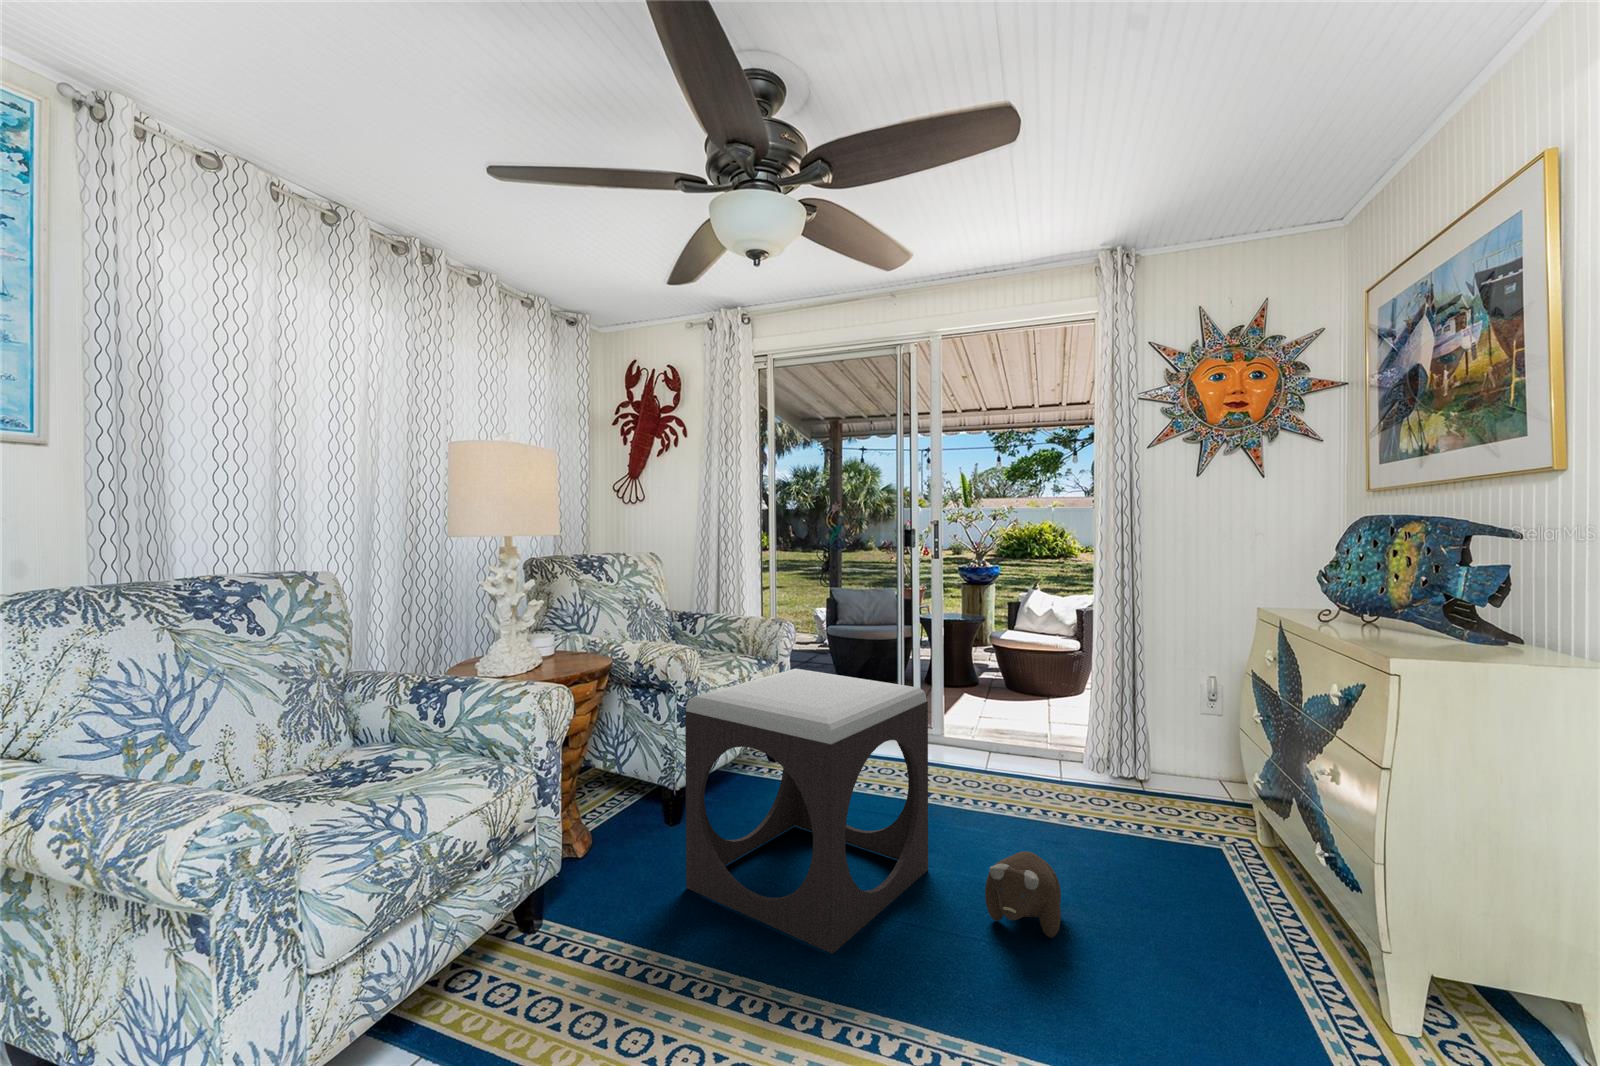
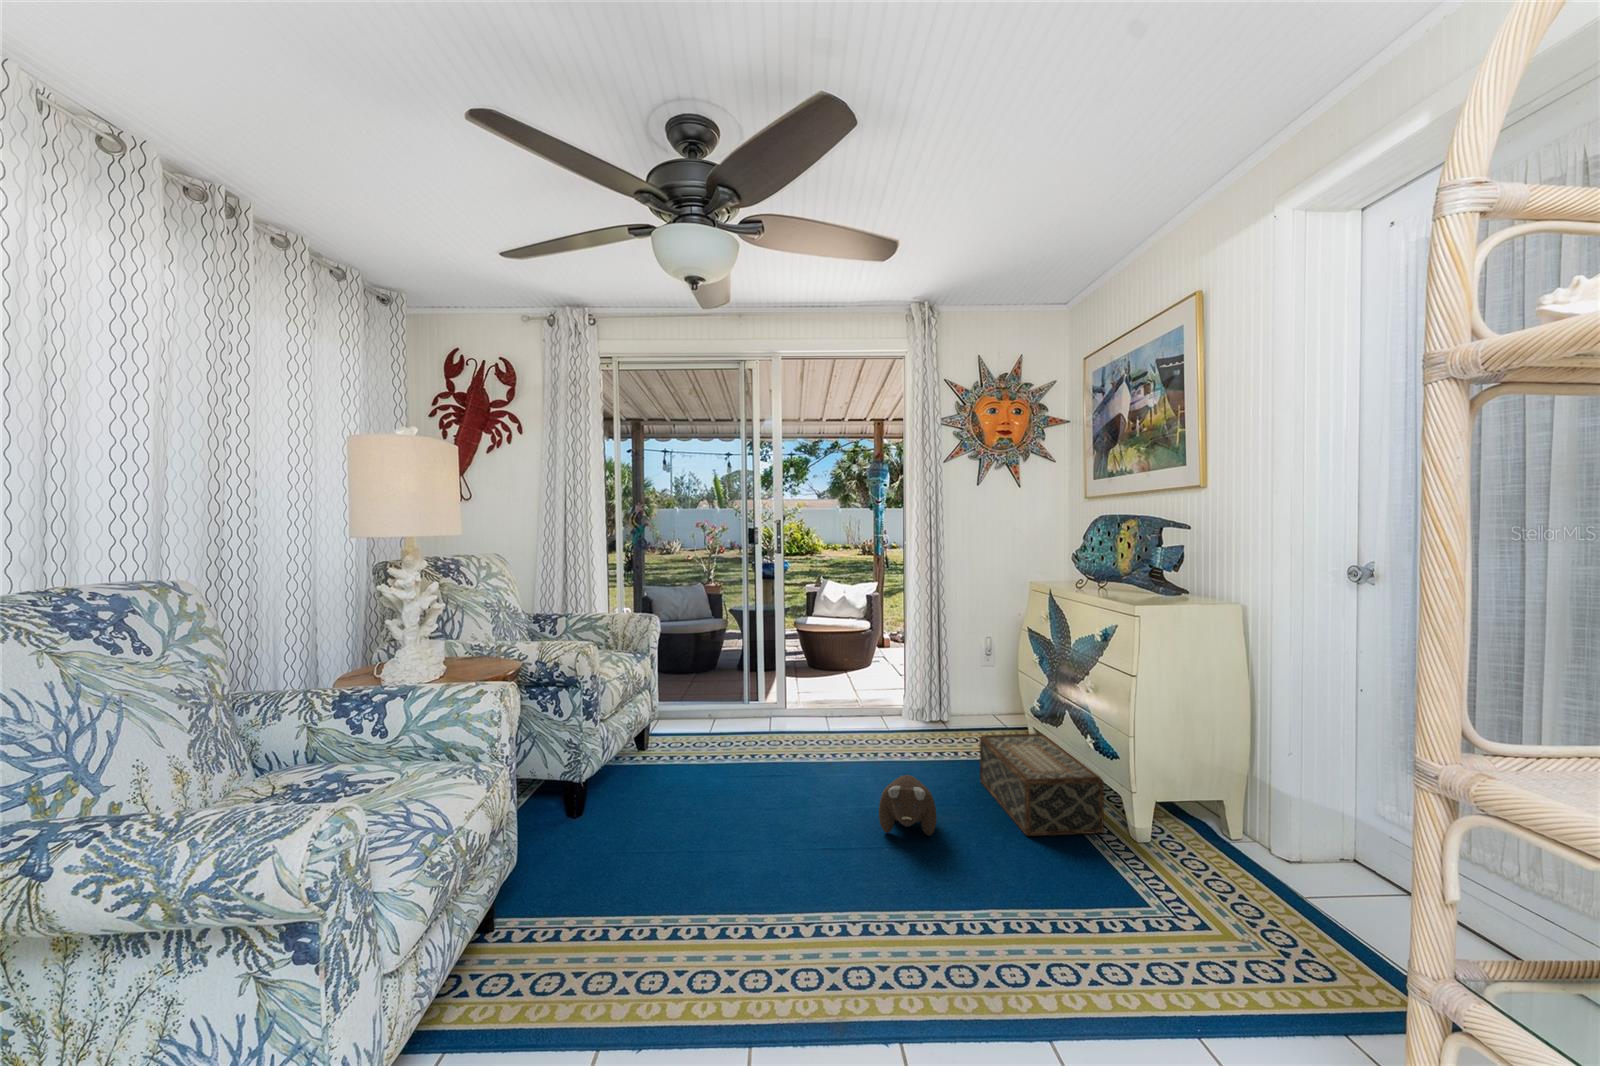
footstool: present [685,669,928,954] -> none [619,652,819,882]
woven basket: none [1163,815,1331,996] -> present [980,733,1104,836]

